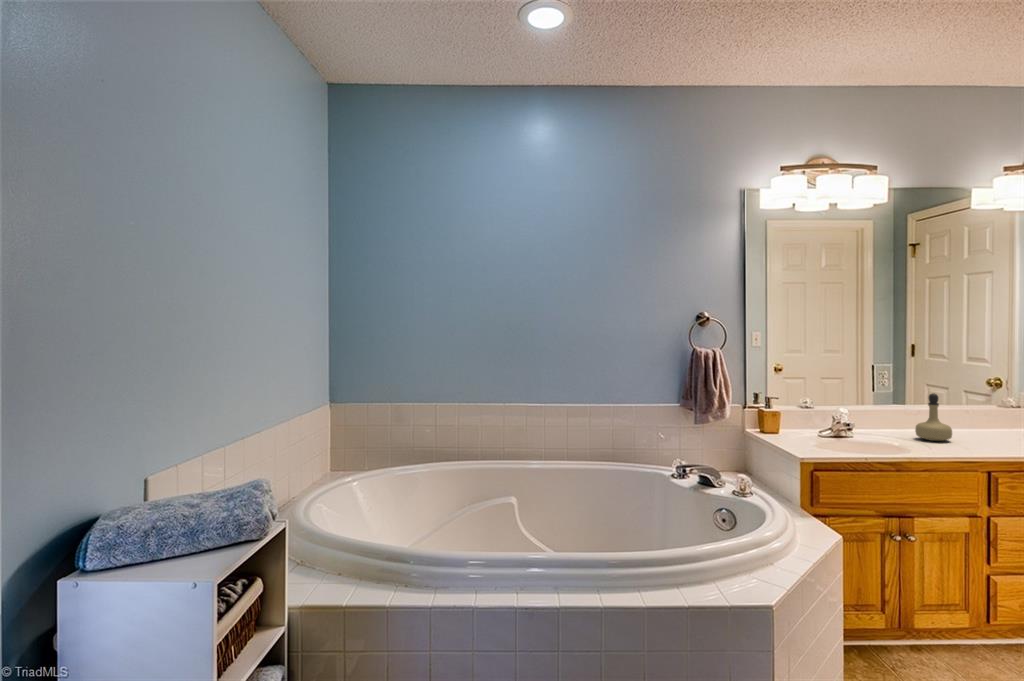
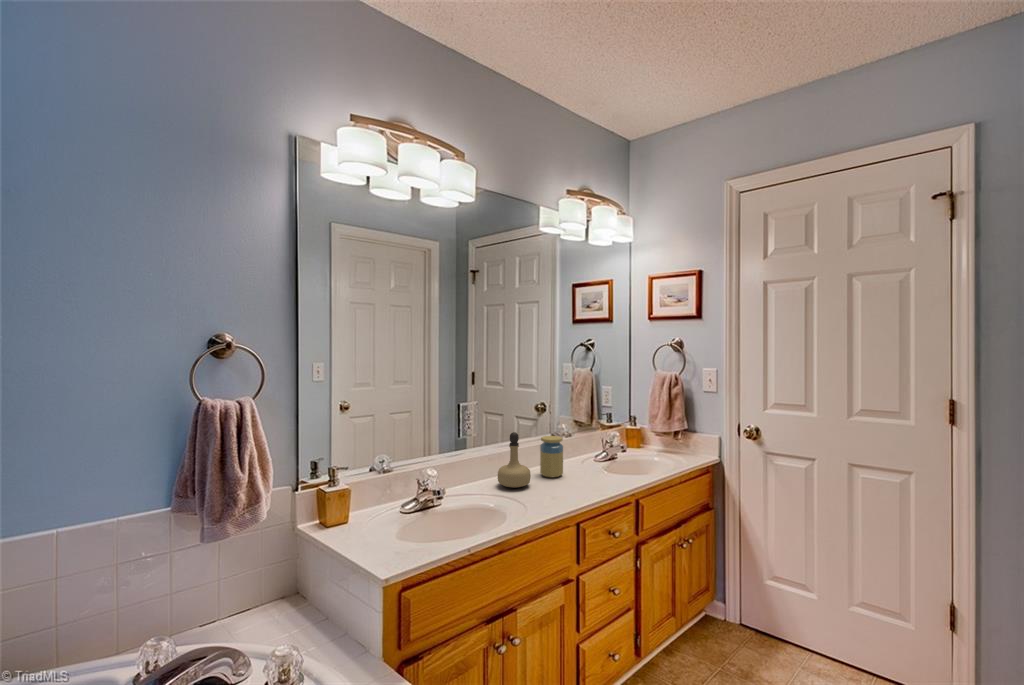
jar: none [972,404,1000,442] -> present [540,436,563,478]

